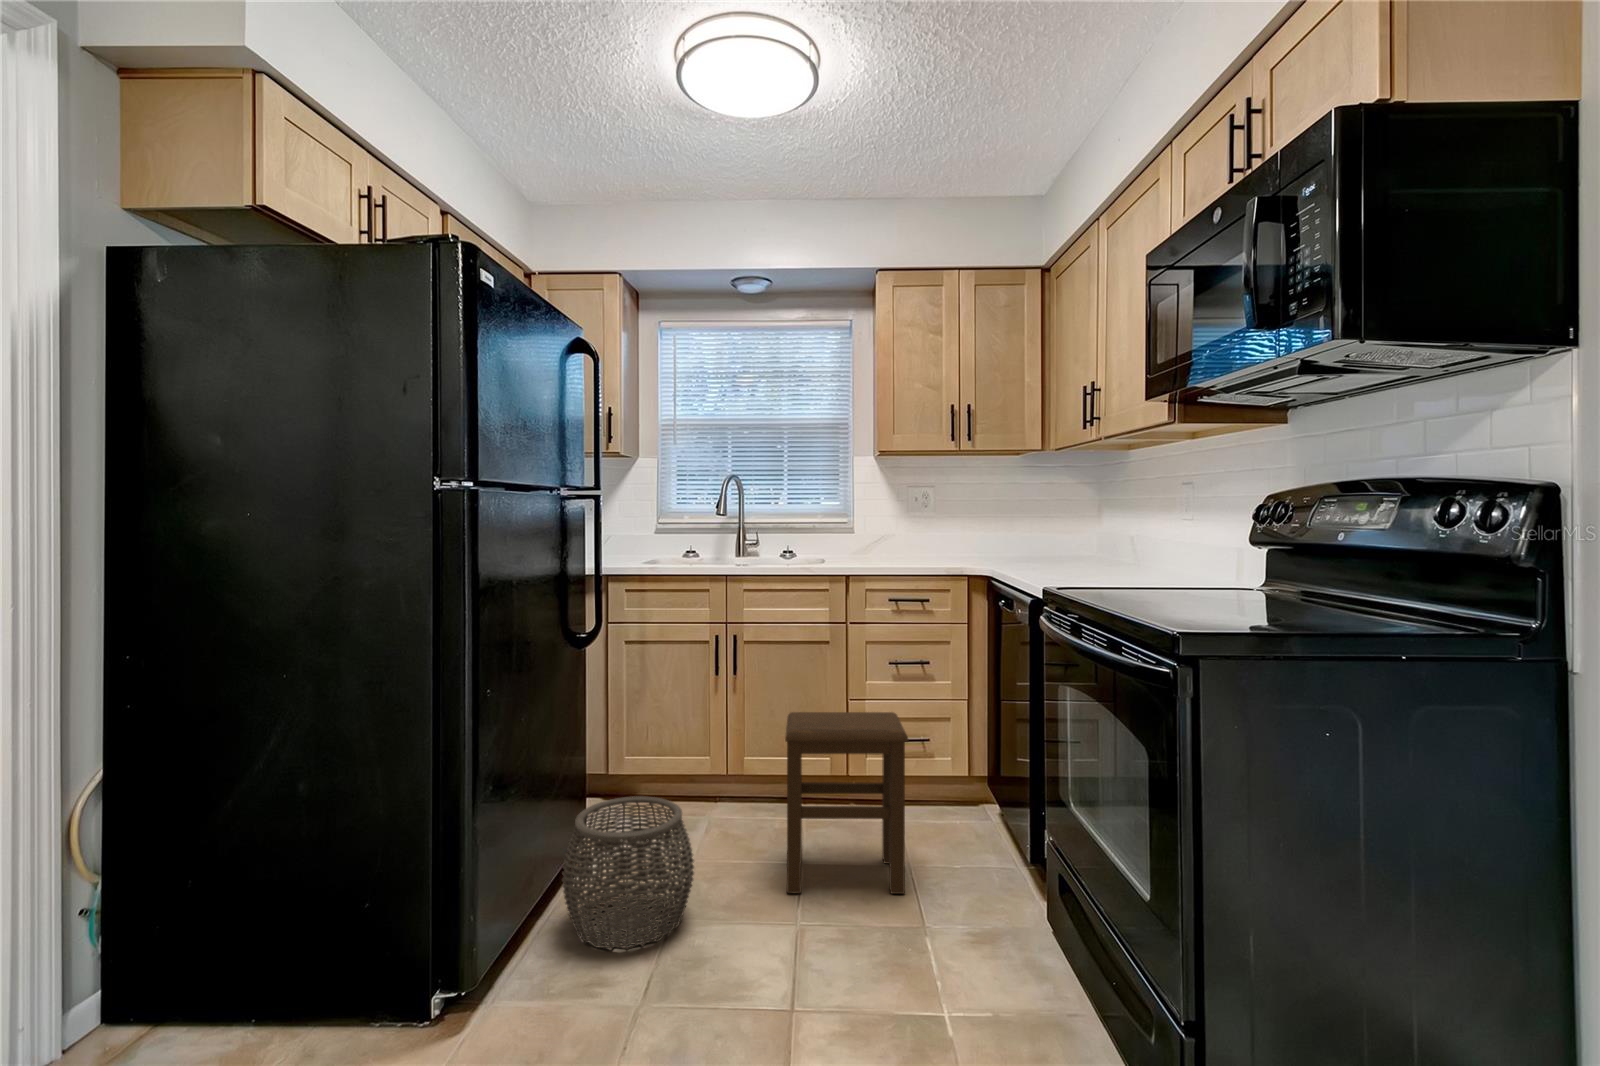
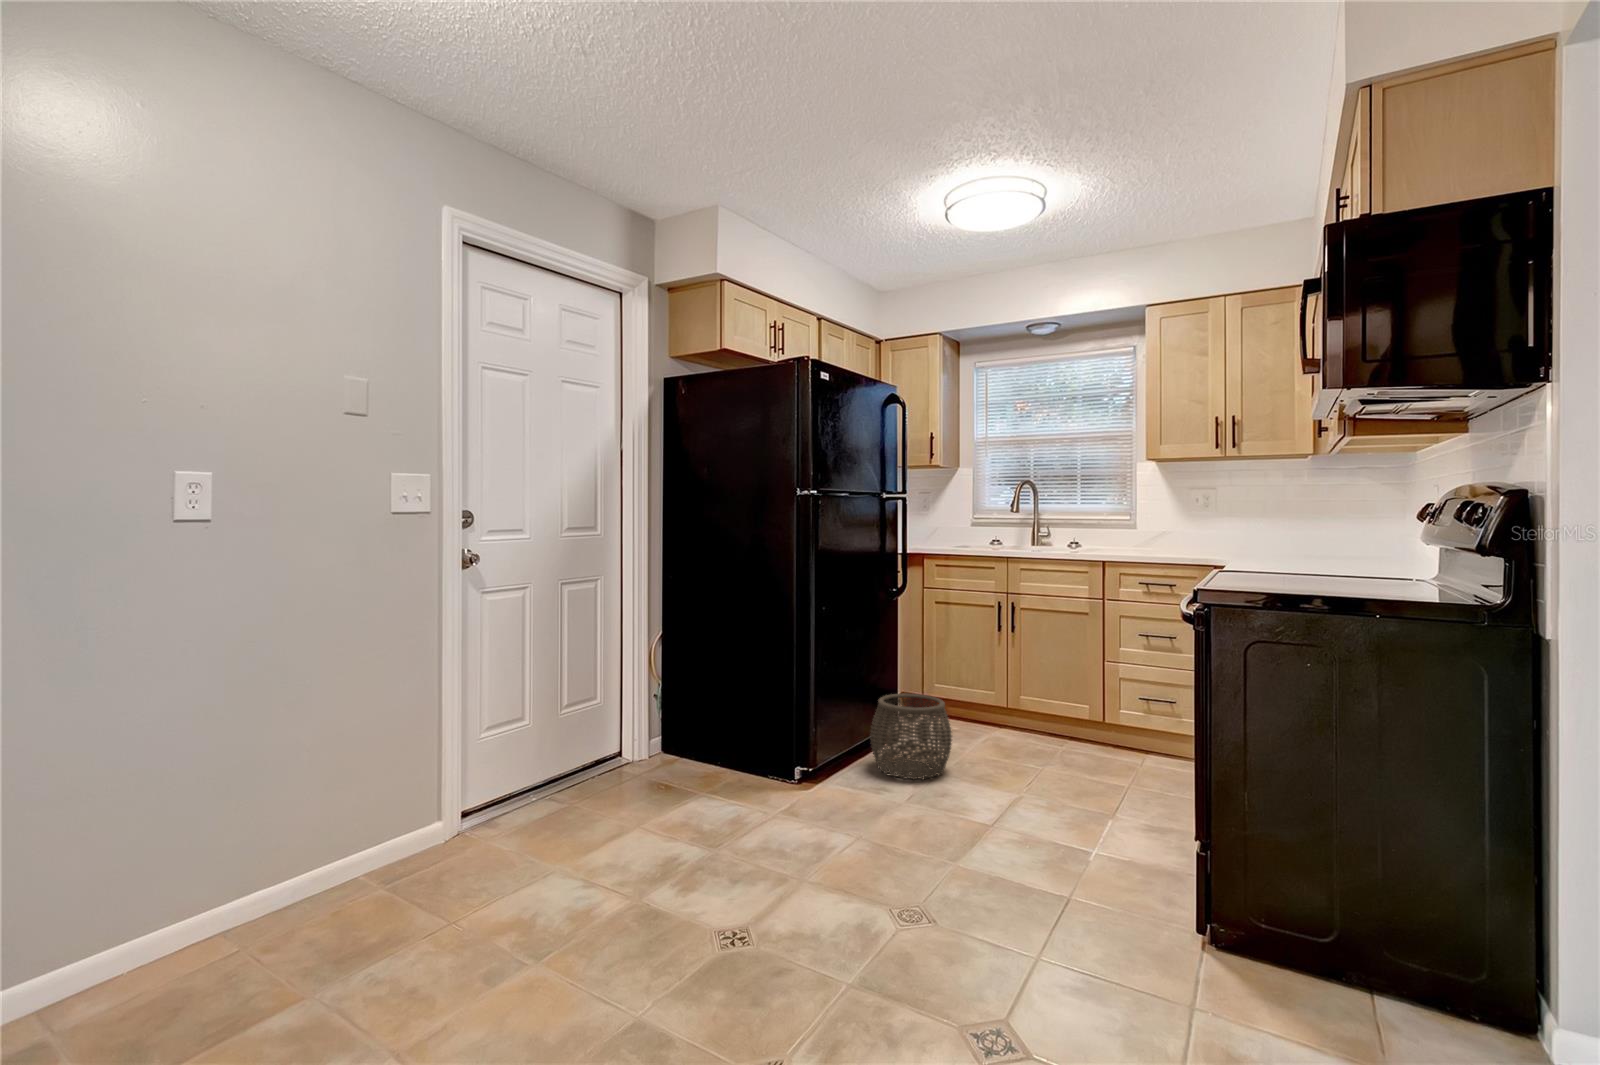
stool: present [785,712,909,894] -> none [1020,655,1122,792]

